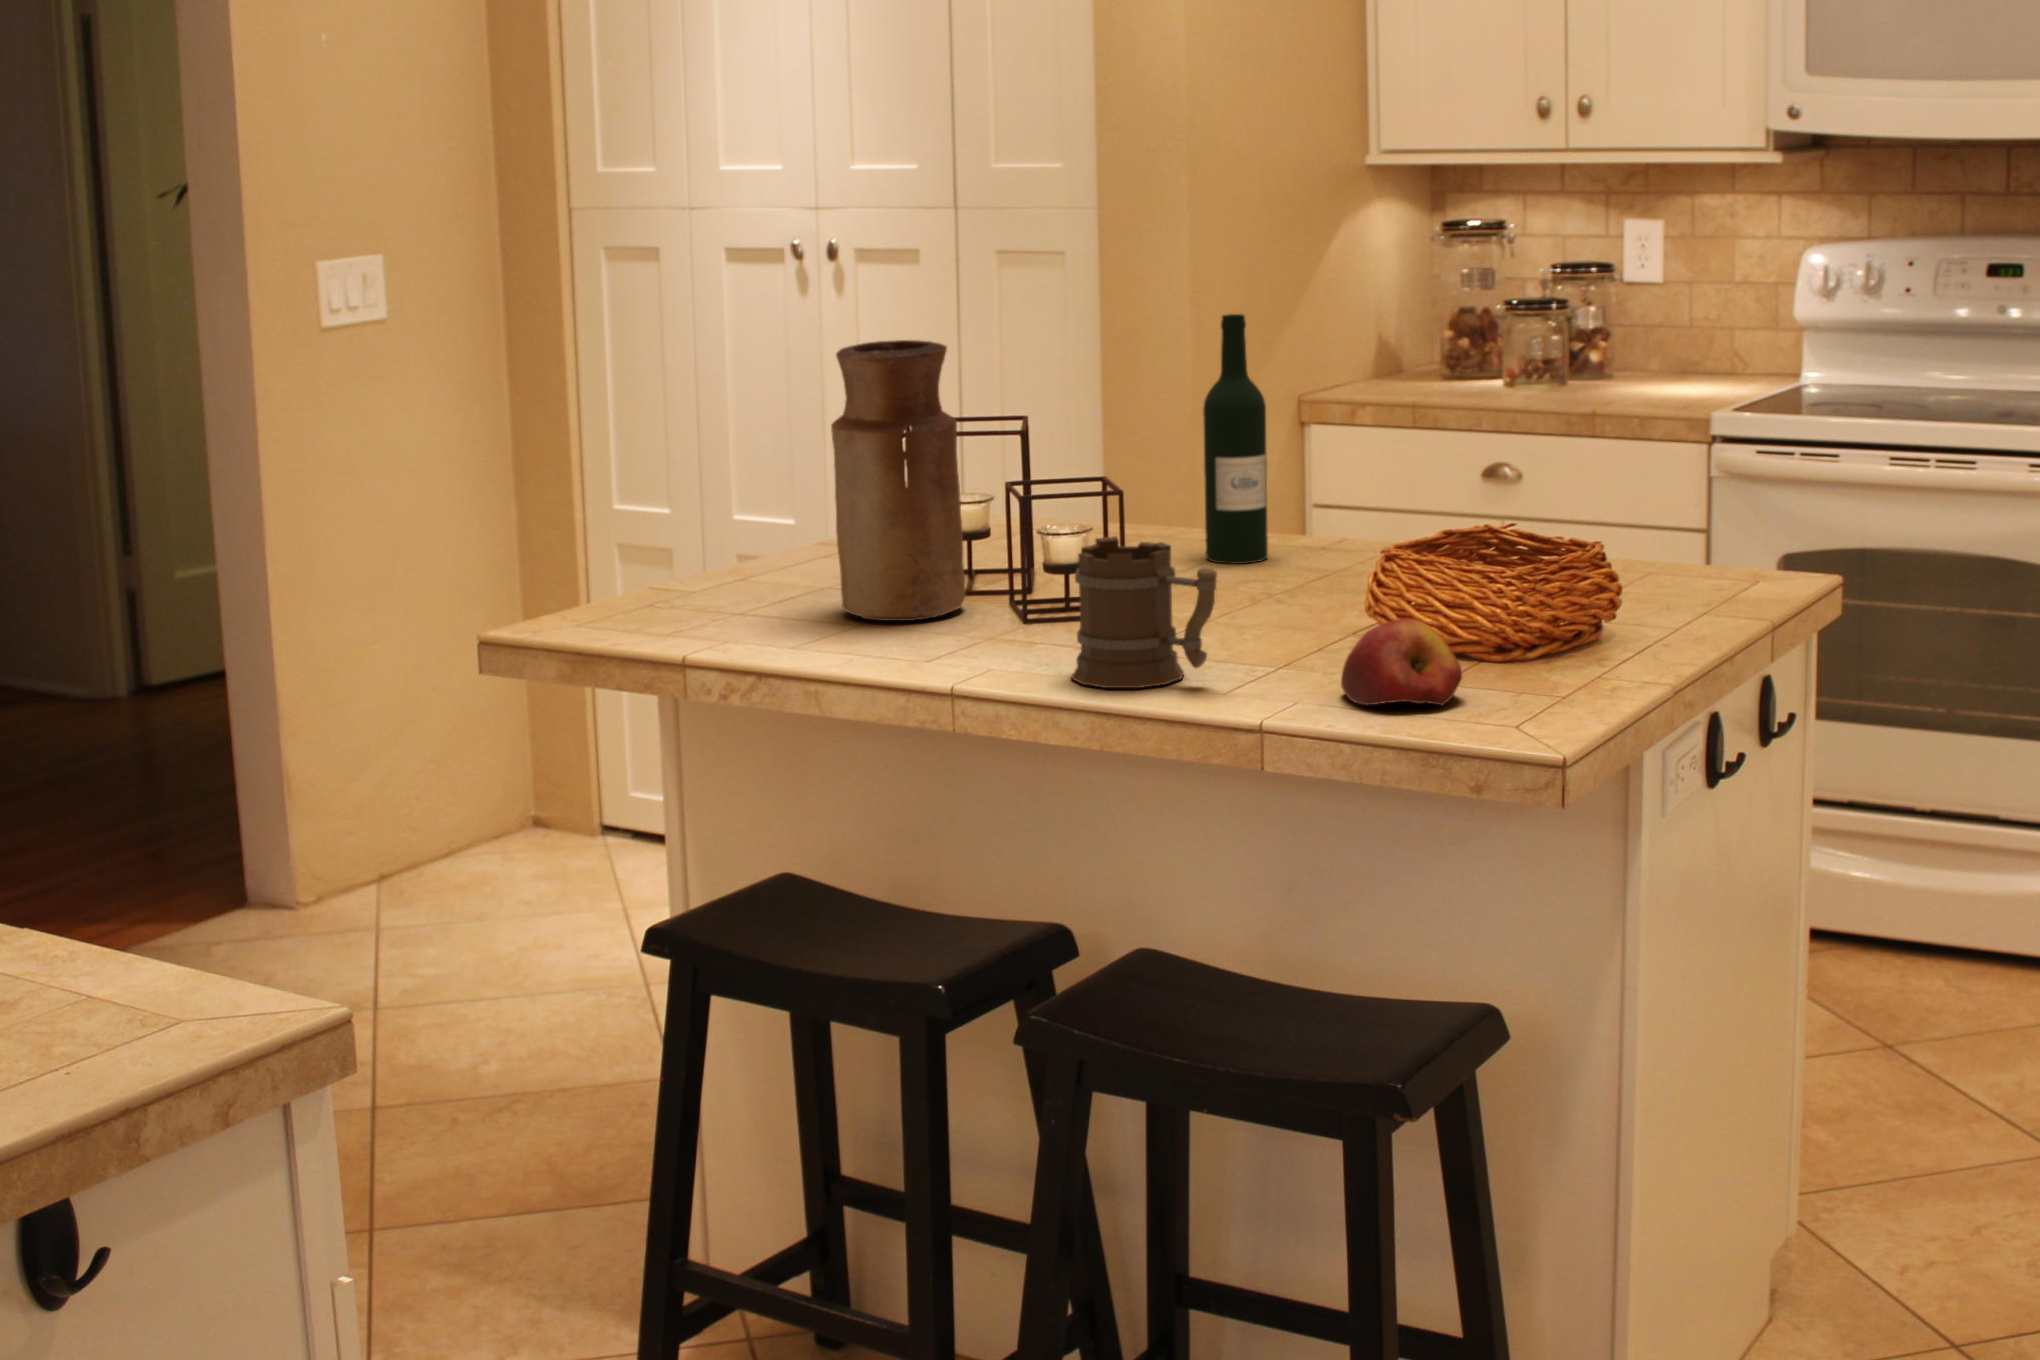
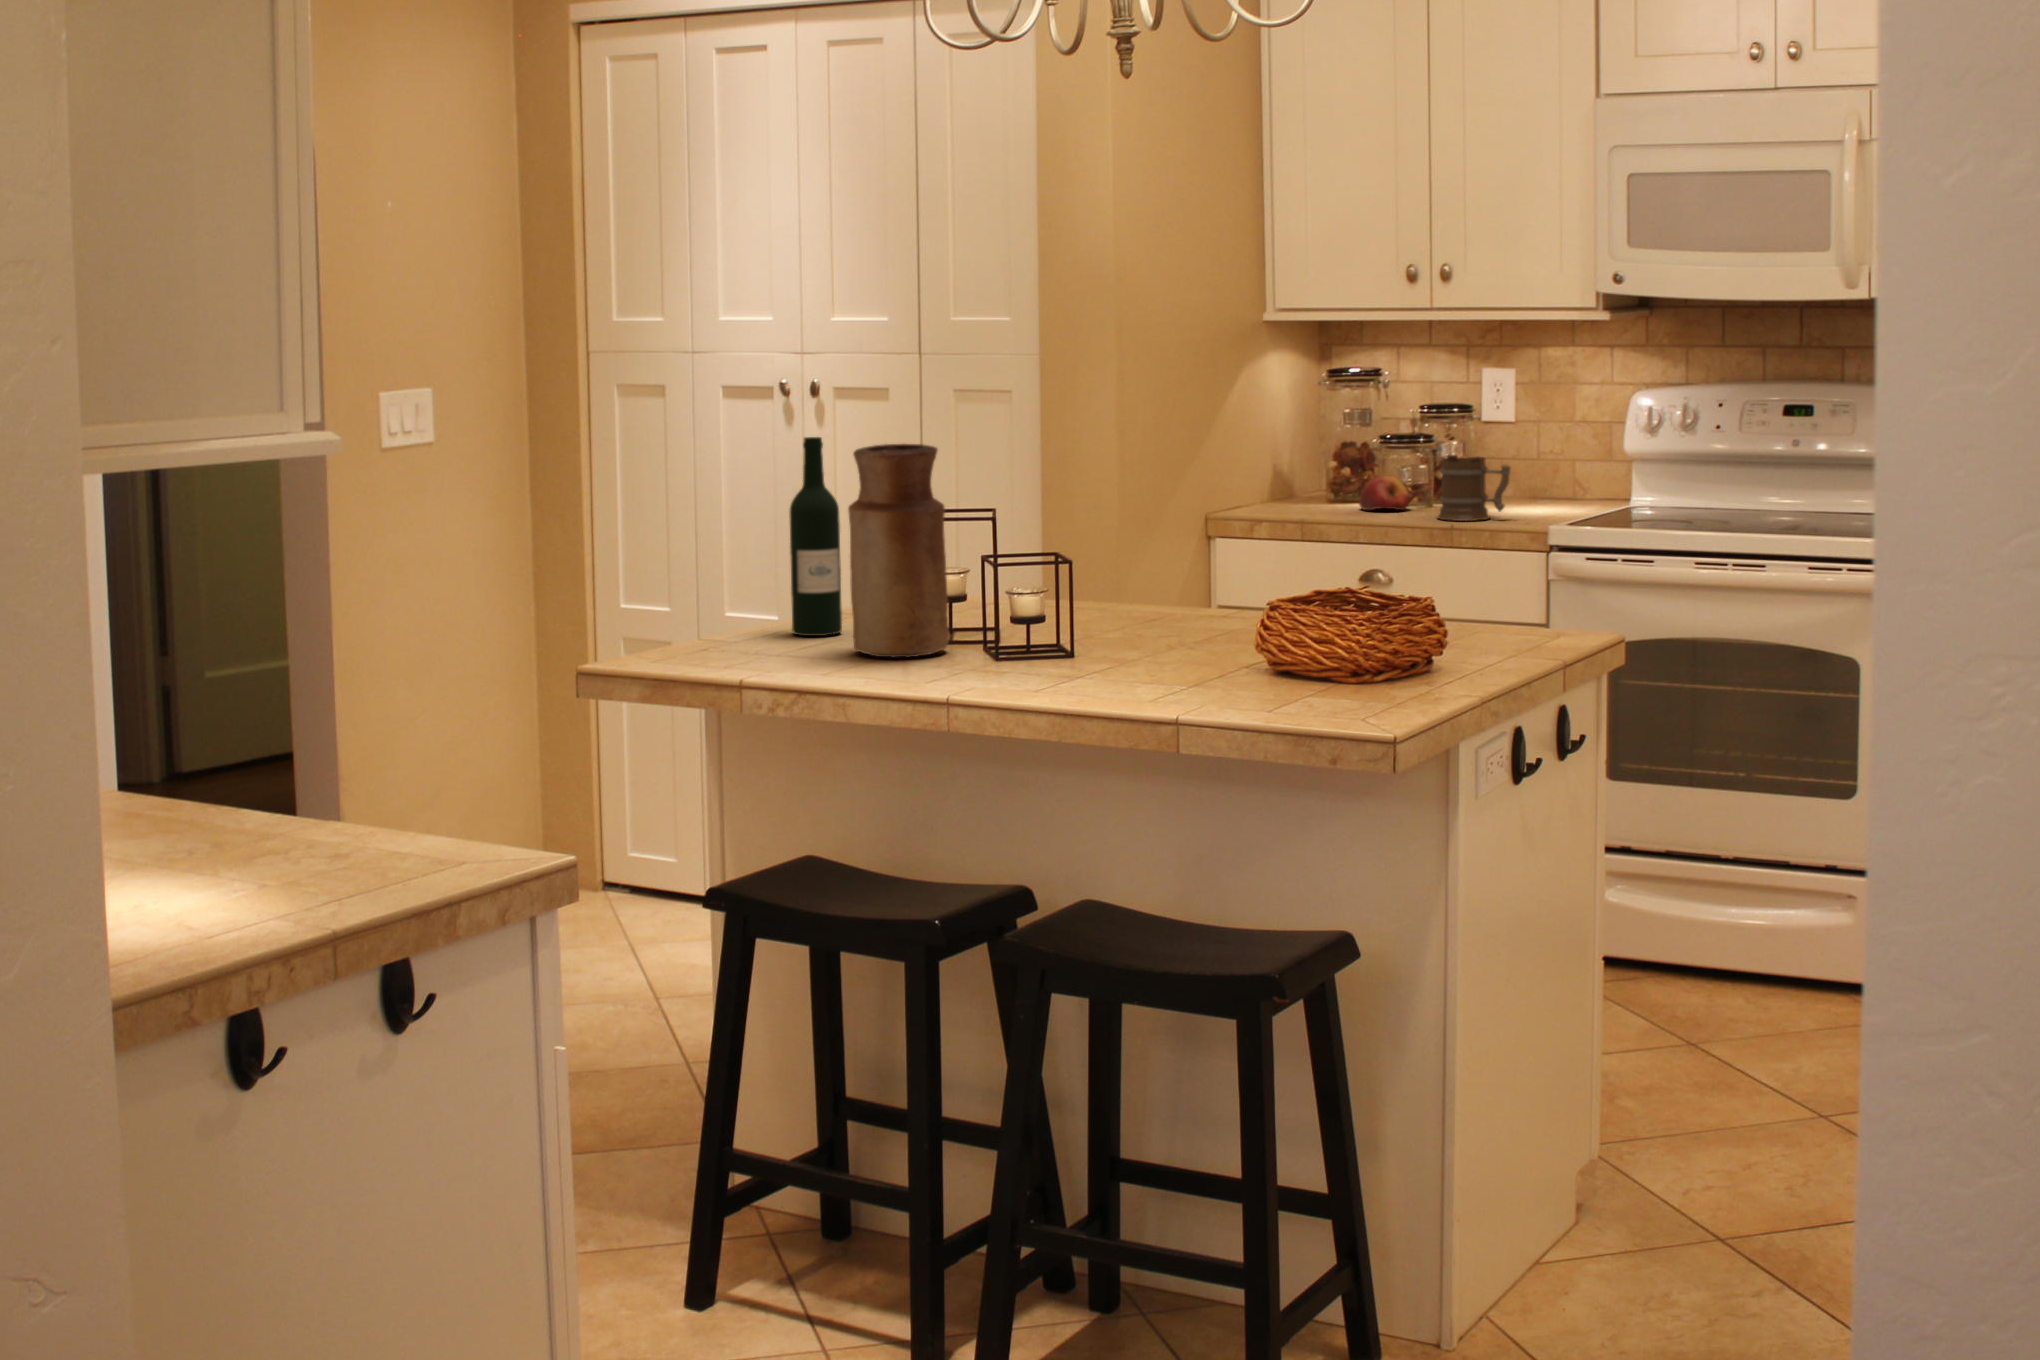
wine bottle: present [1203,314,1268,564] -> present [789,437,842,636]
mug: present [1072,536,1217,688] -> present [1438,455,1510,521]
apple: present [1341,618,1462,705] -> present [1359,475,1411,510]

